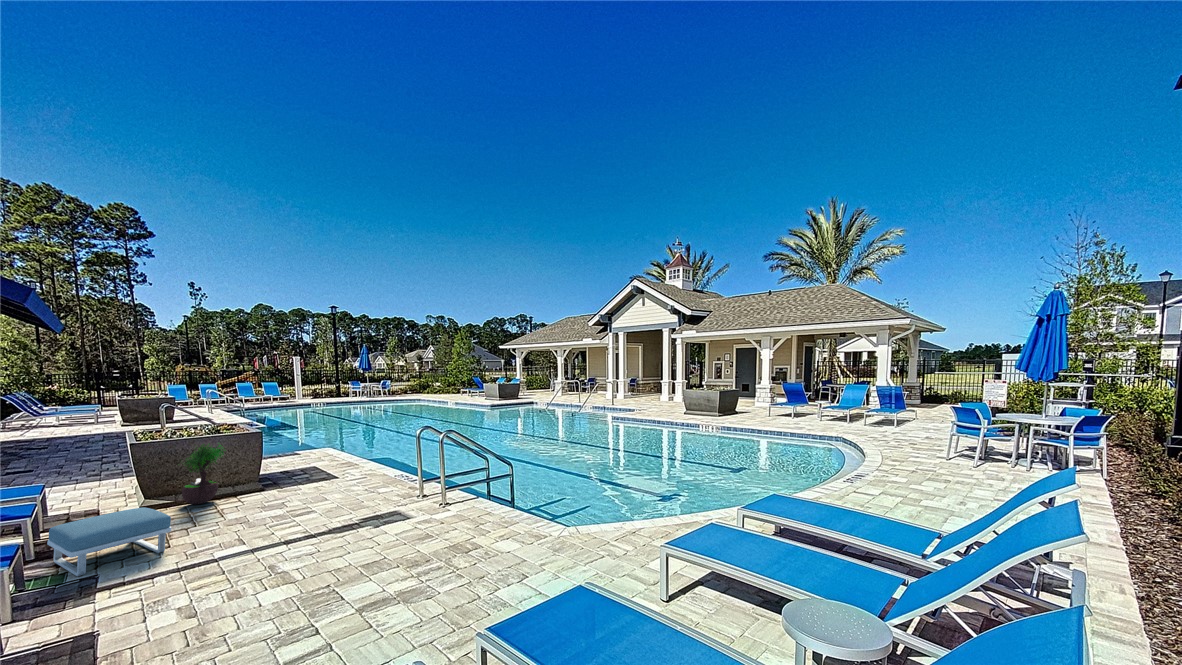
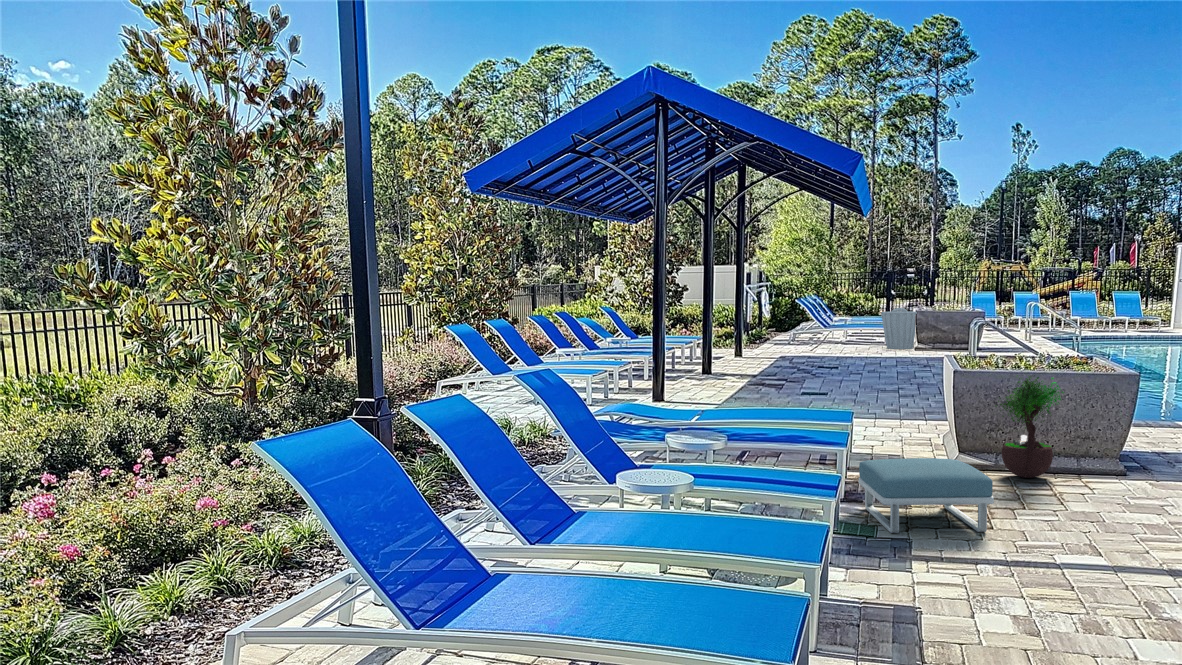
trash can: none [94,400,127,427] -> present [881,308,917,349]

